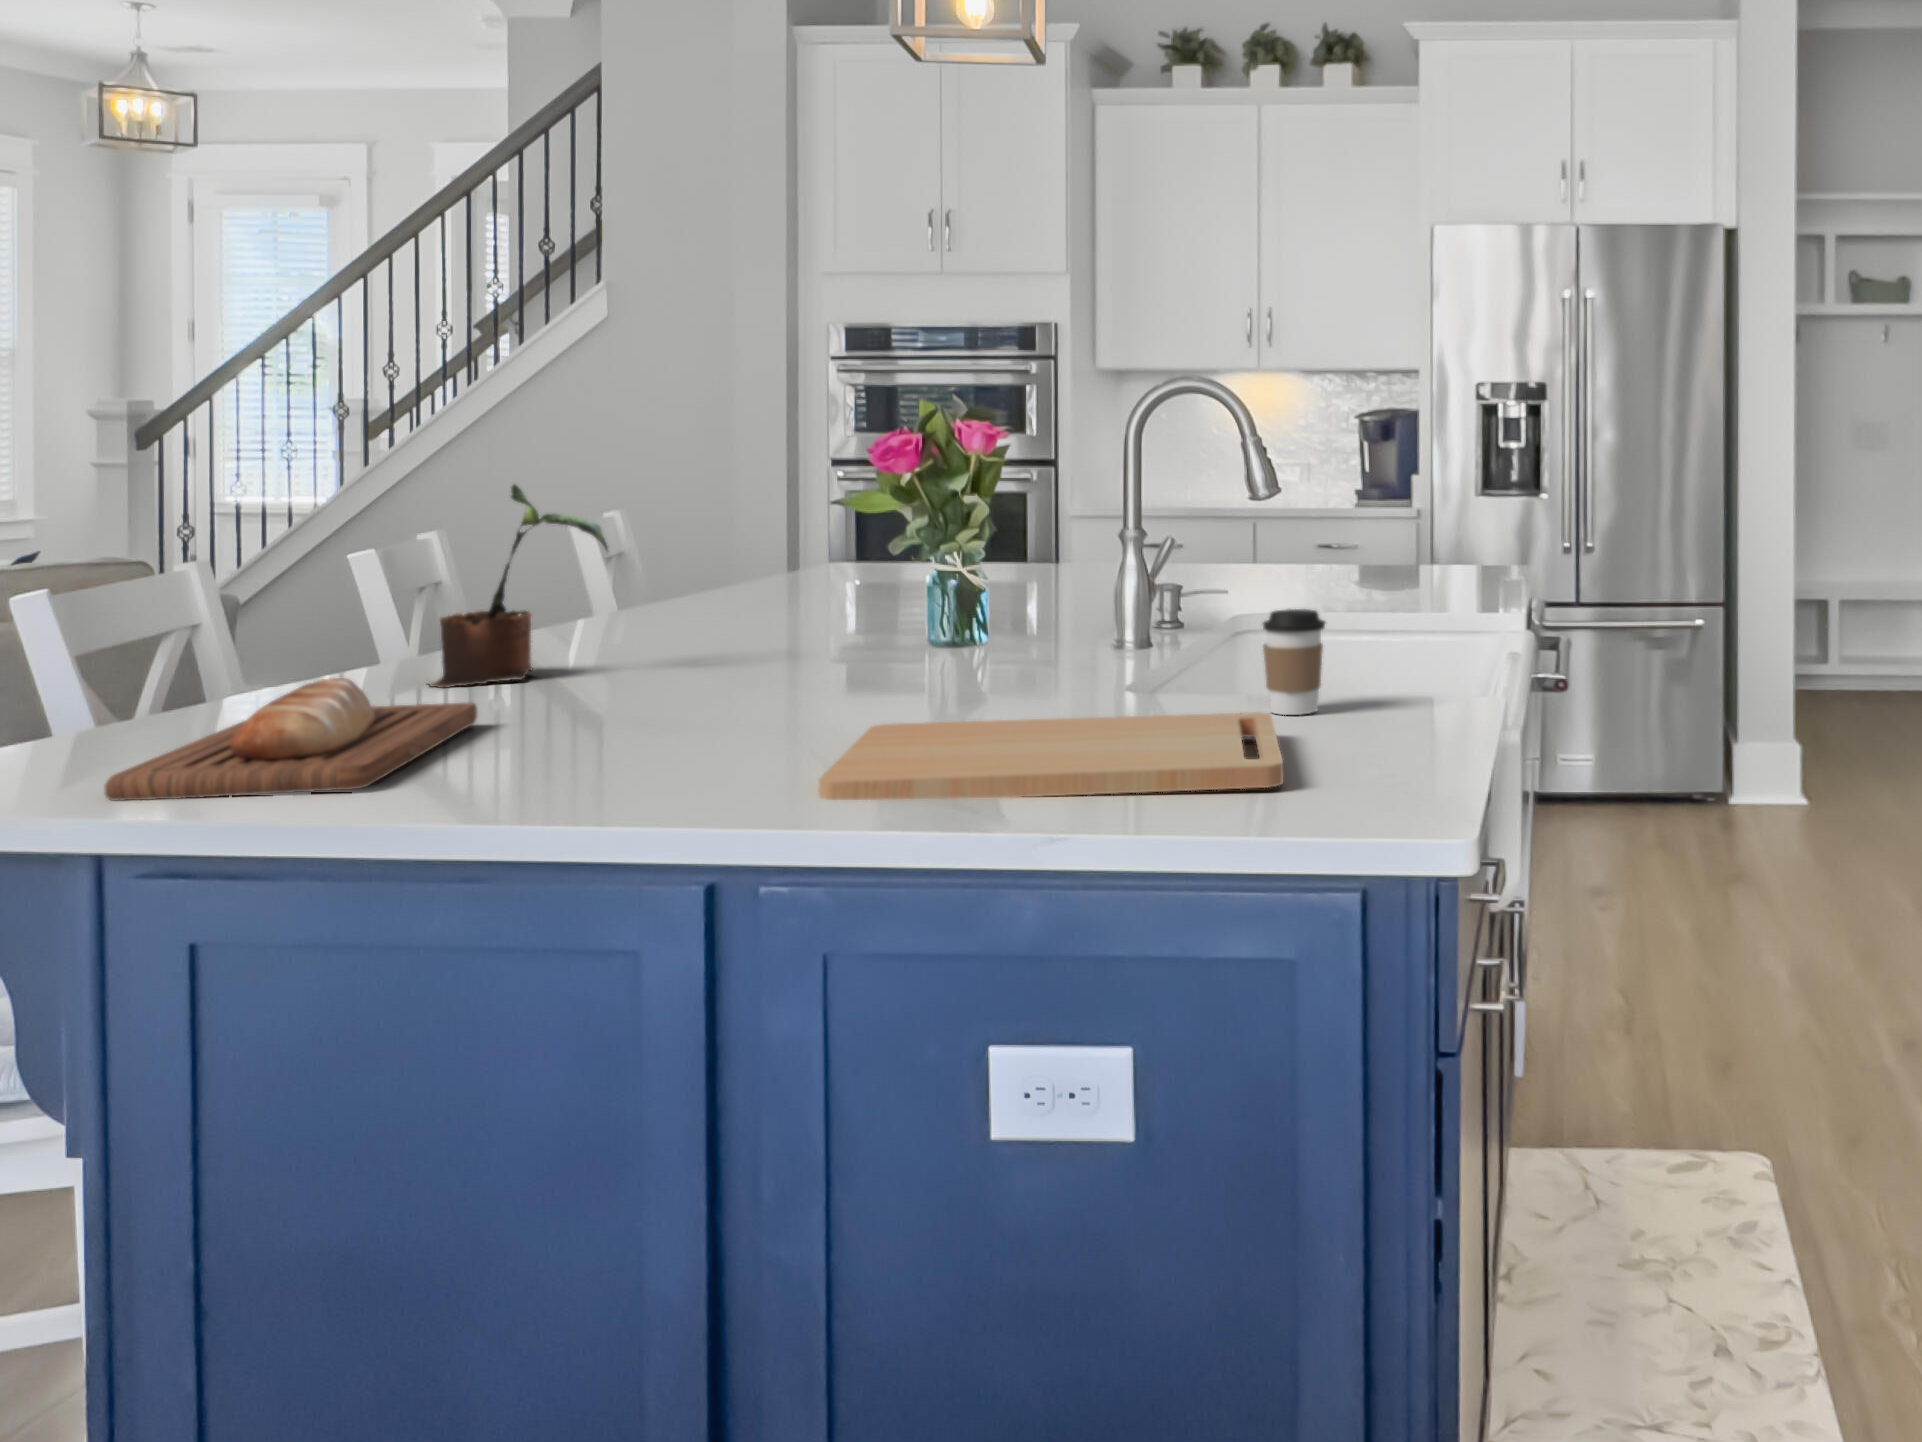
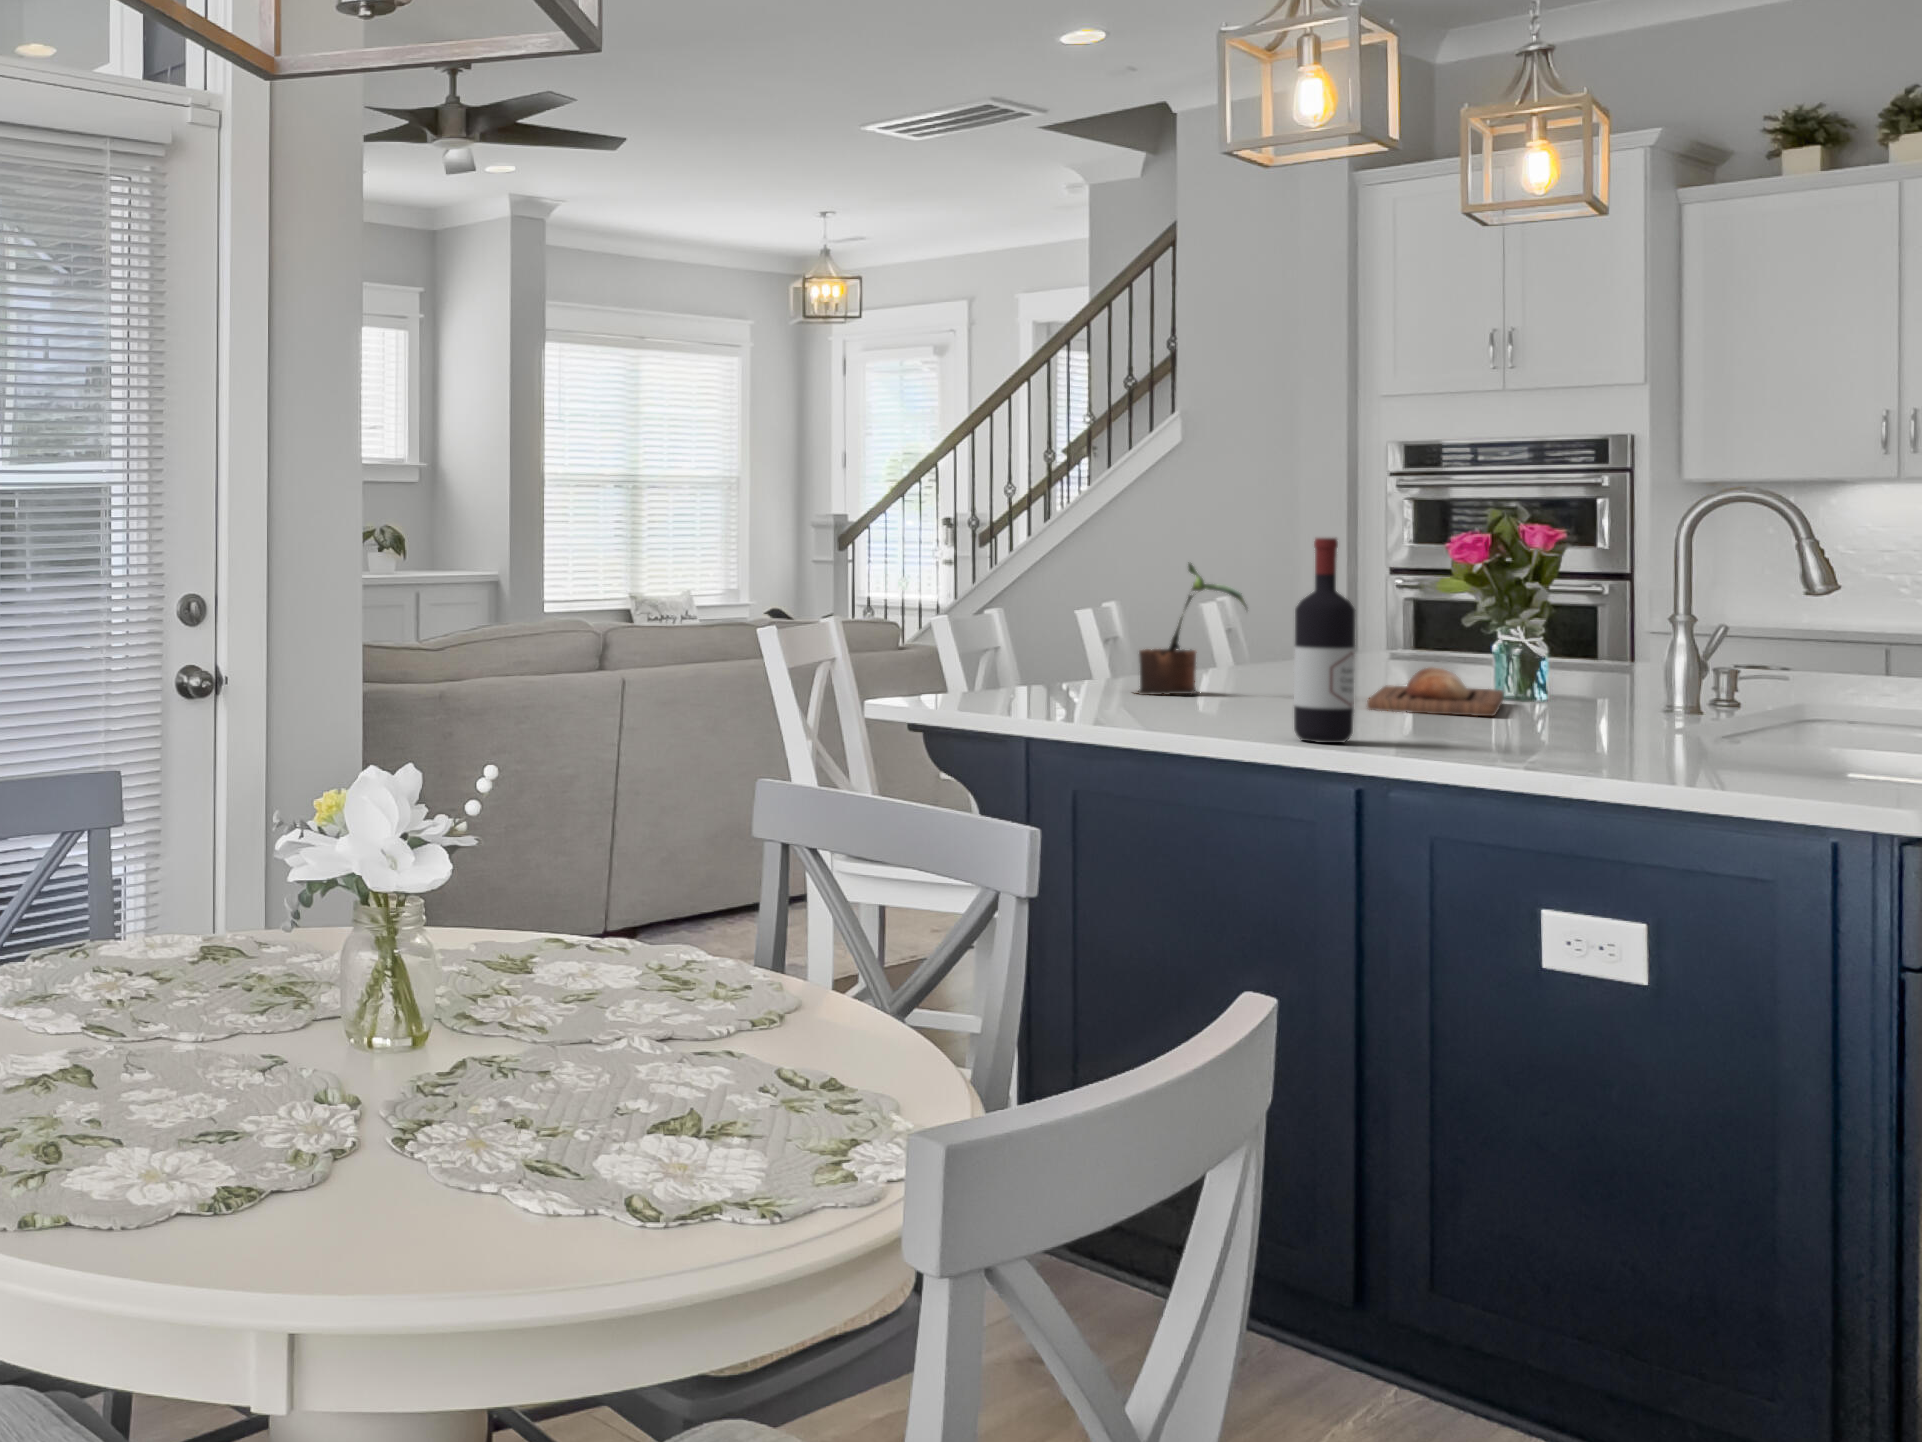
wine bottle: none [632,460,726,788] -> present [1294,538,1355,743]
coffee cup: present [1263,609,1325,715] -> none [1798,675,1866,761]
bread loaf: present [104,678,477,801] -> present [1367,668,1504,716]
cutting board: present [819,712,1283,800] -> none [1418,728,1795,784]

